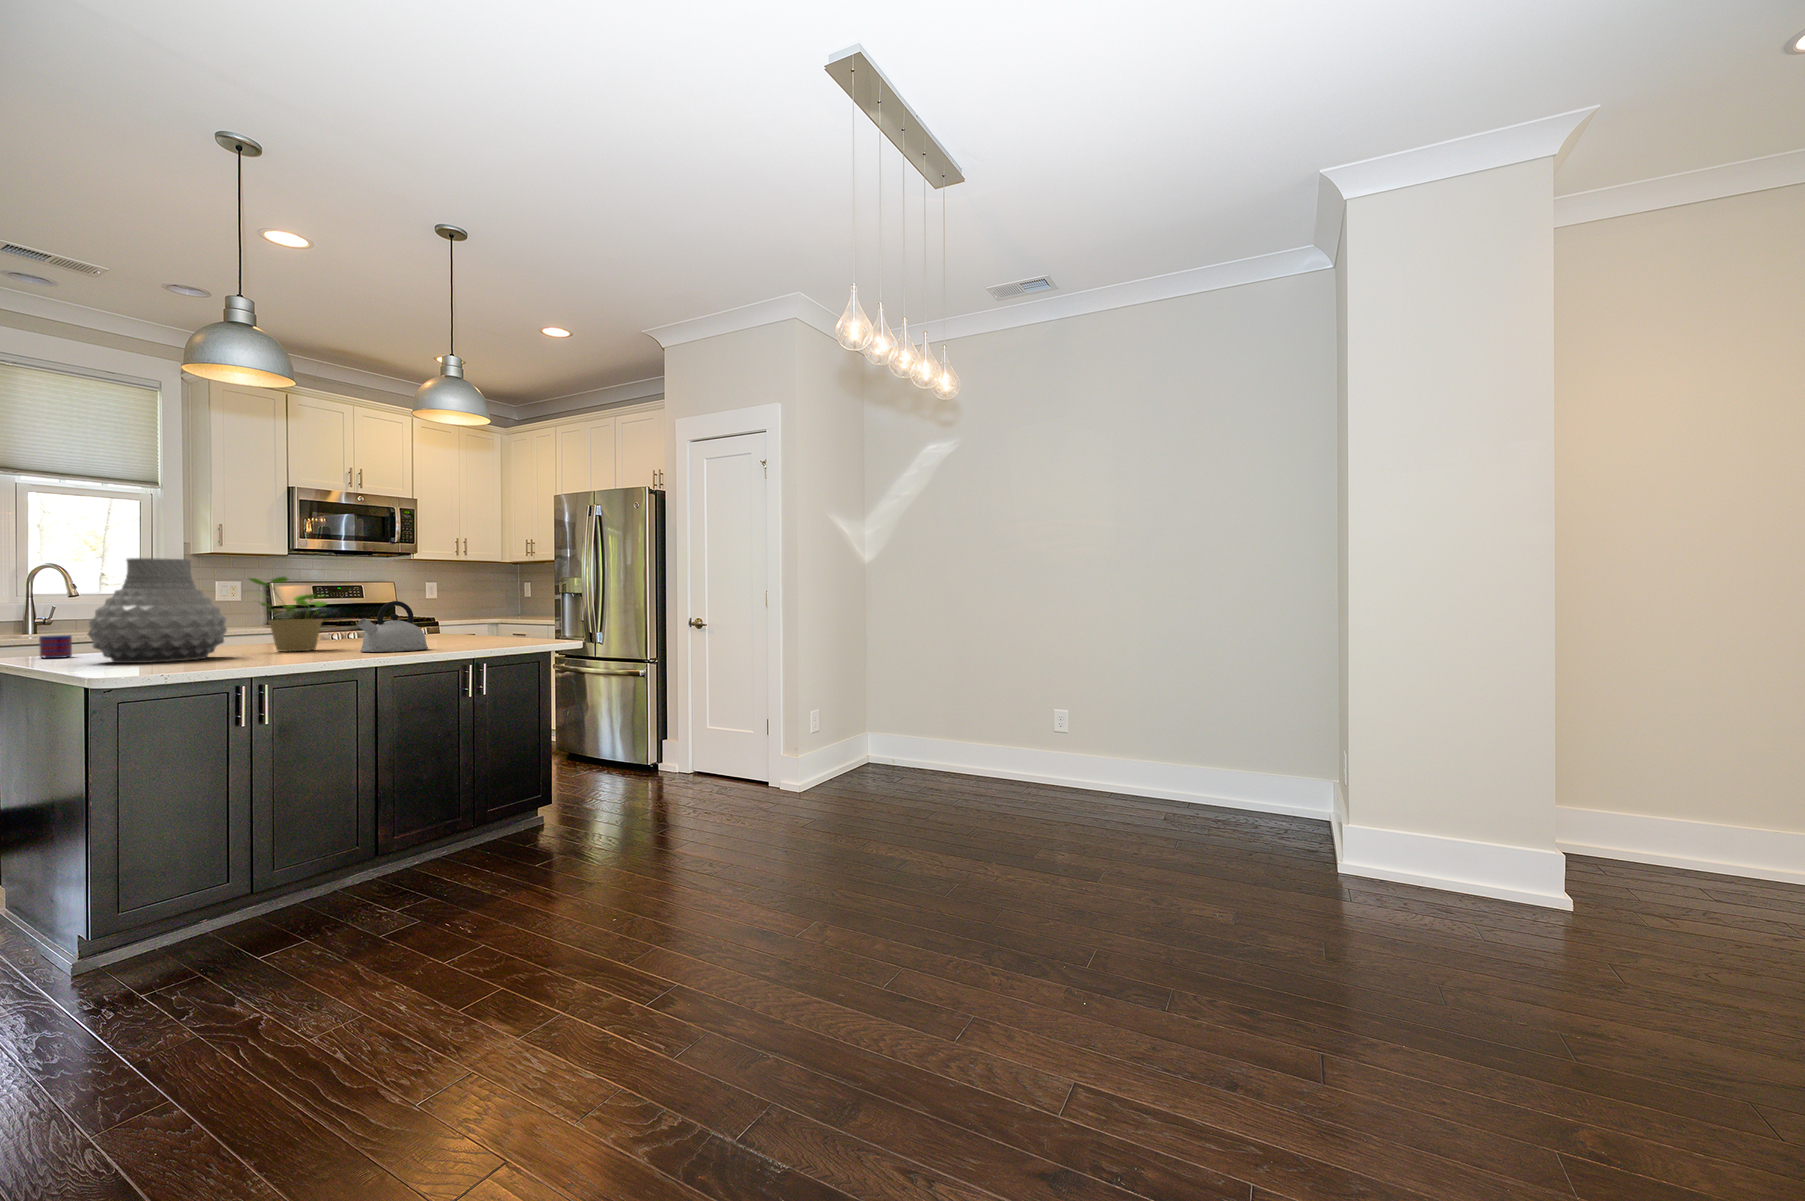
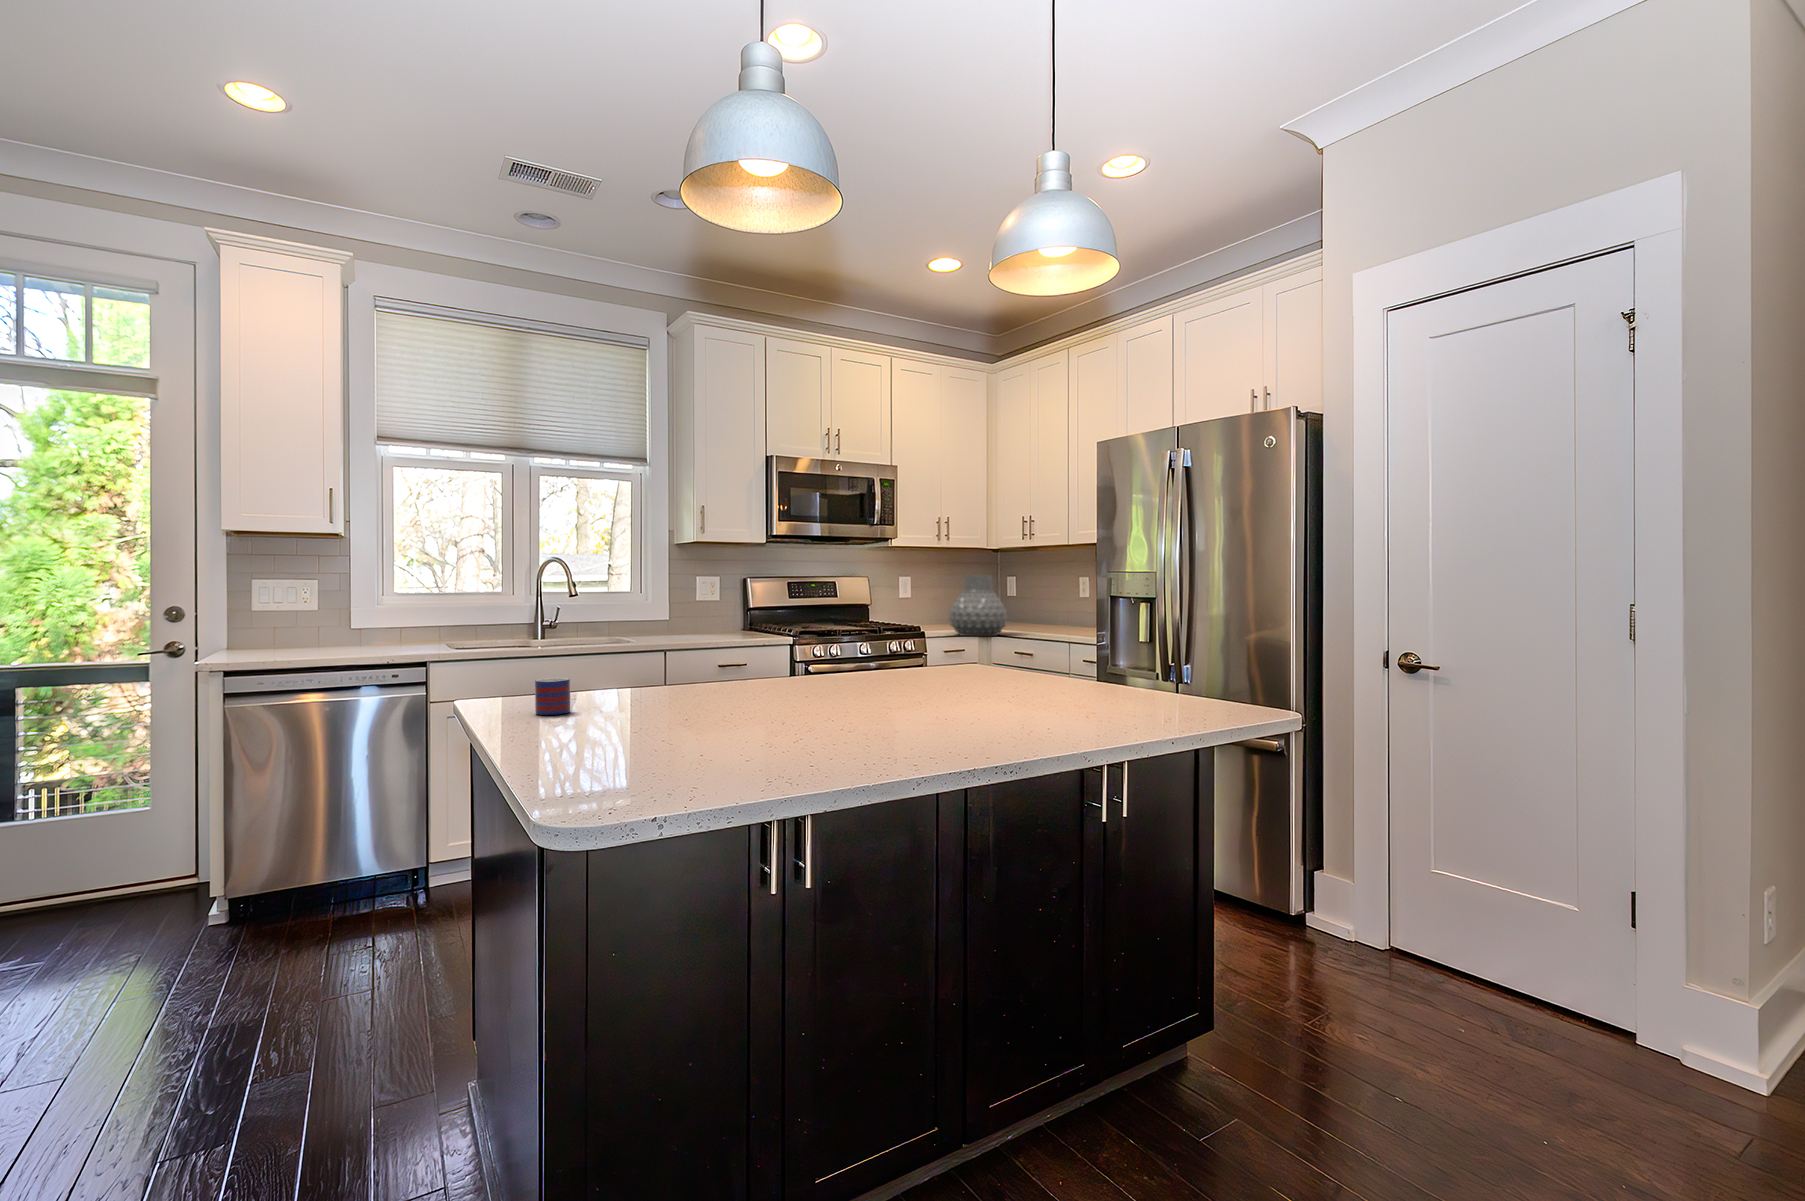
vase: present [88,558,227,663] -> present [949,575,1007,636]
potted plant: present [250,577,327,652] -> none [780,594,890,721]
kettle: present [357,601,428,652] -> none [952,642,1059,744]

